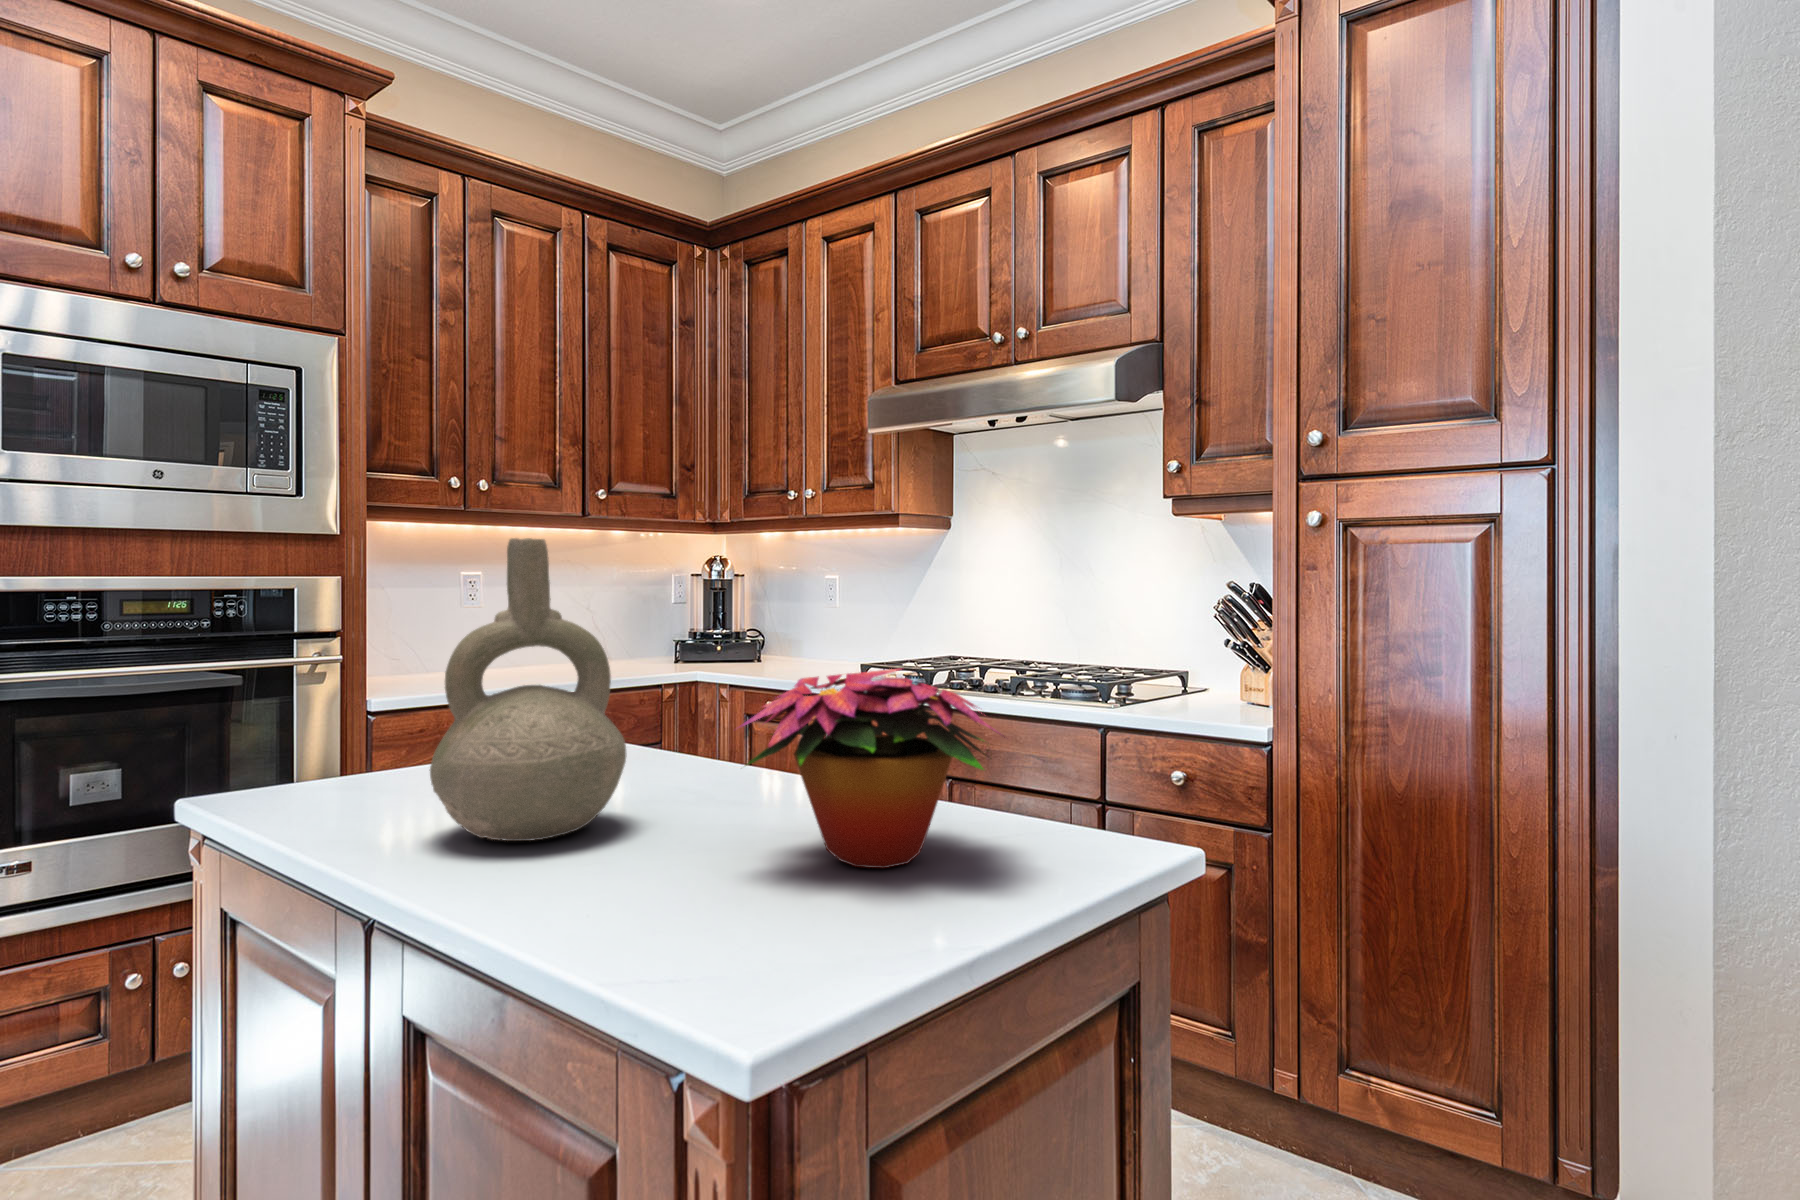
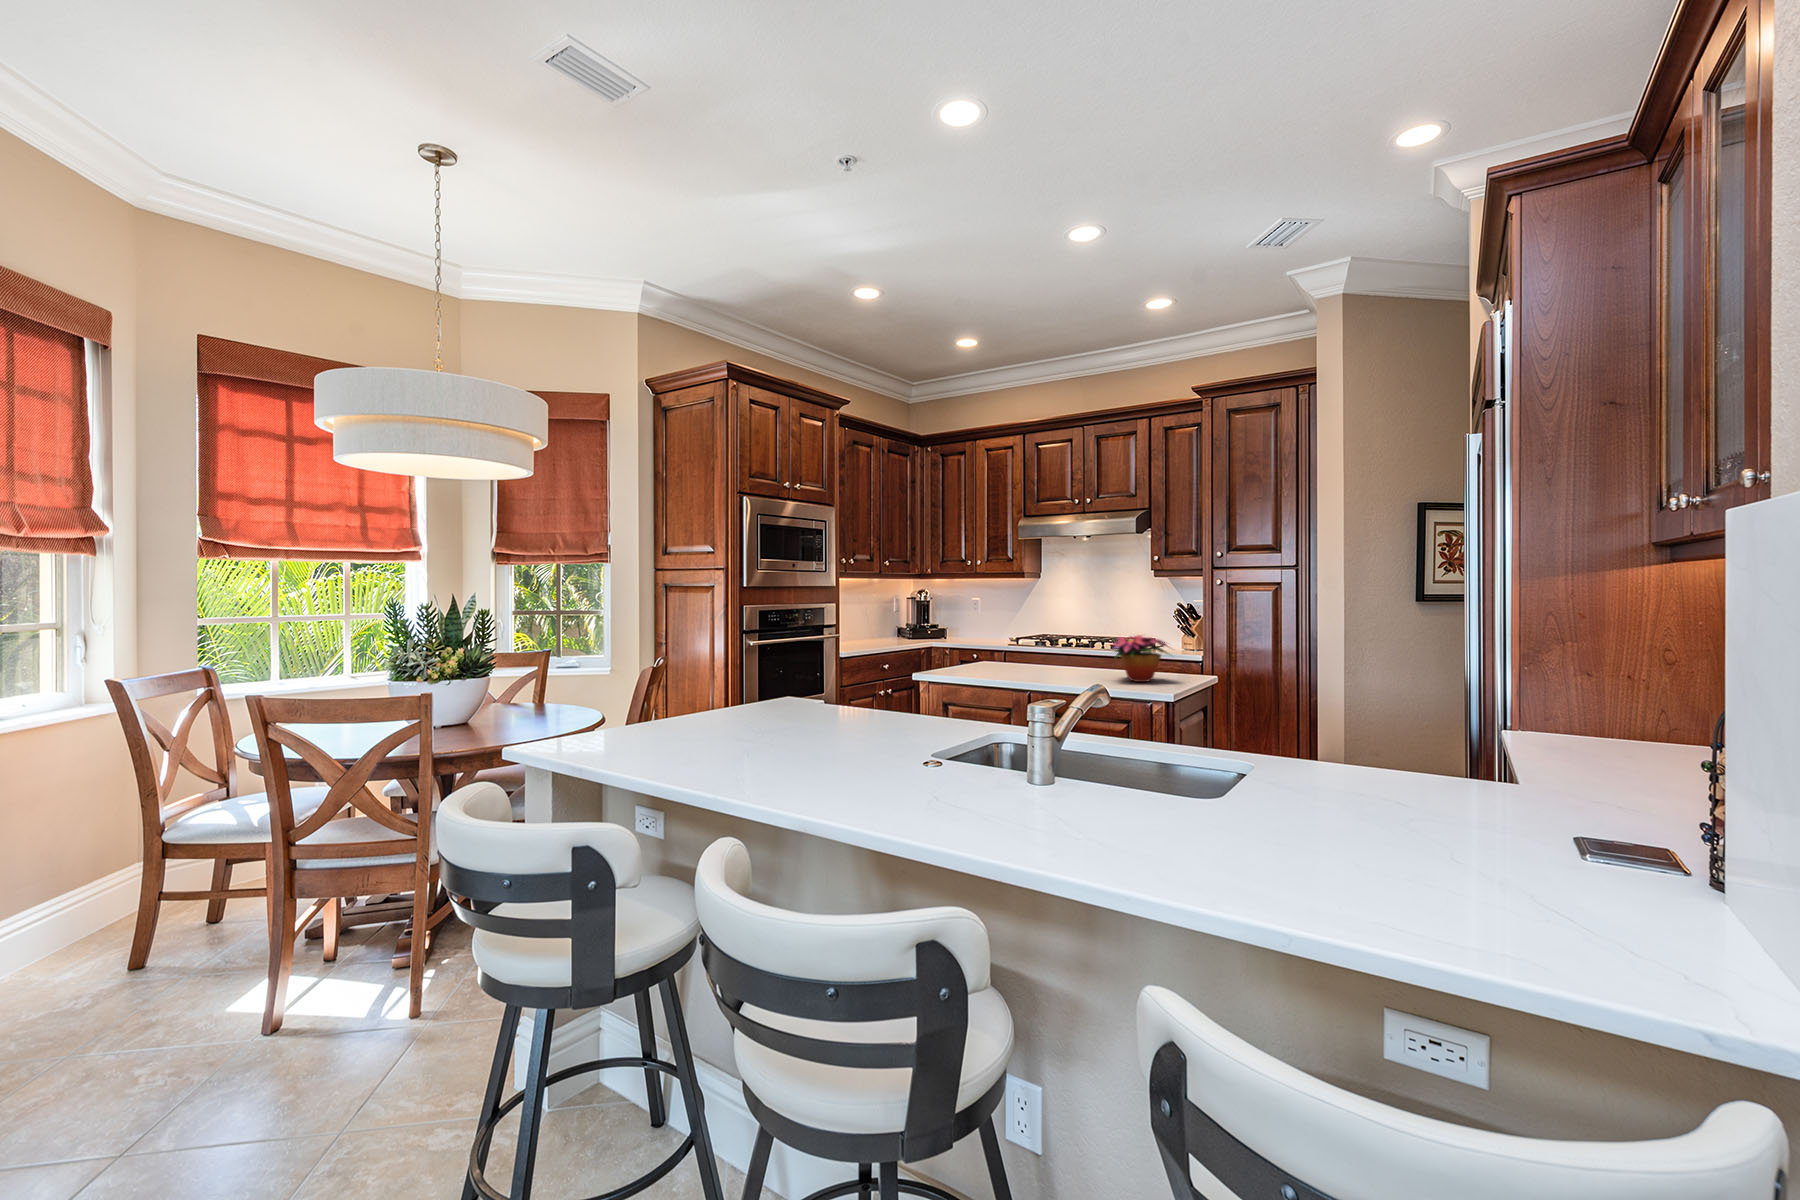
decorative vase: present [430,538,626,841] -> none [1017,603,1066,681]

